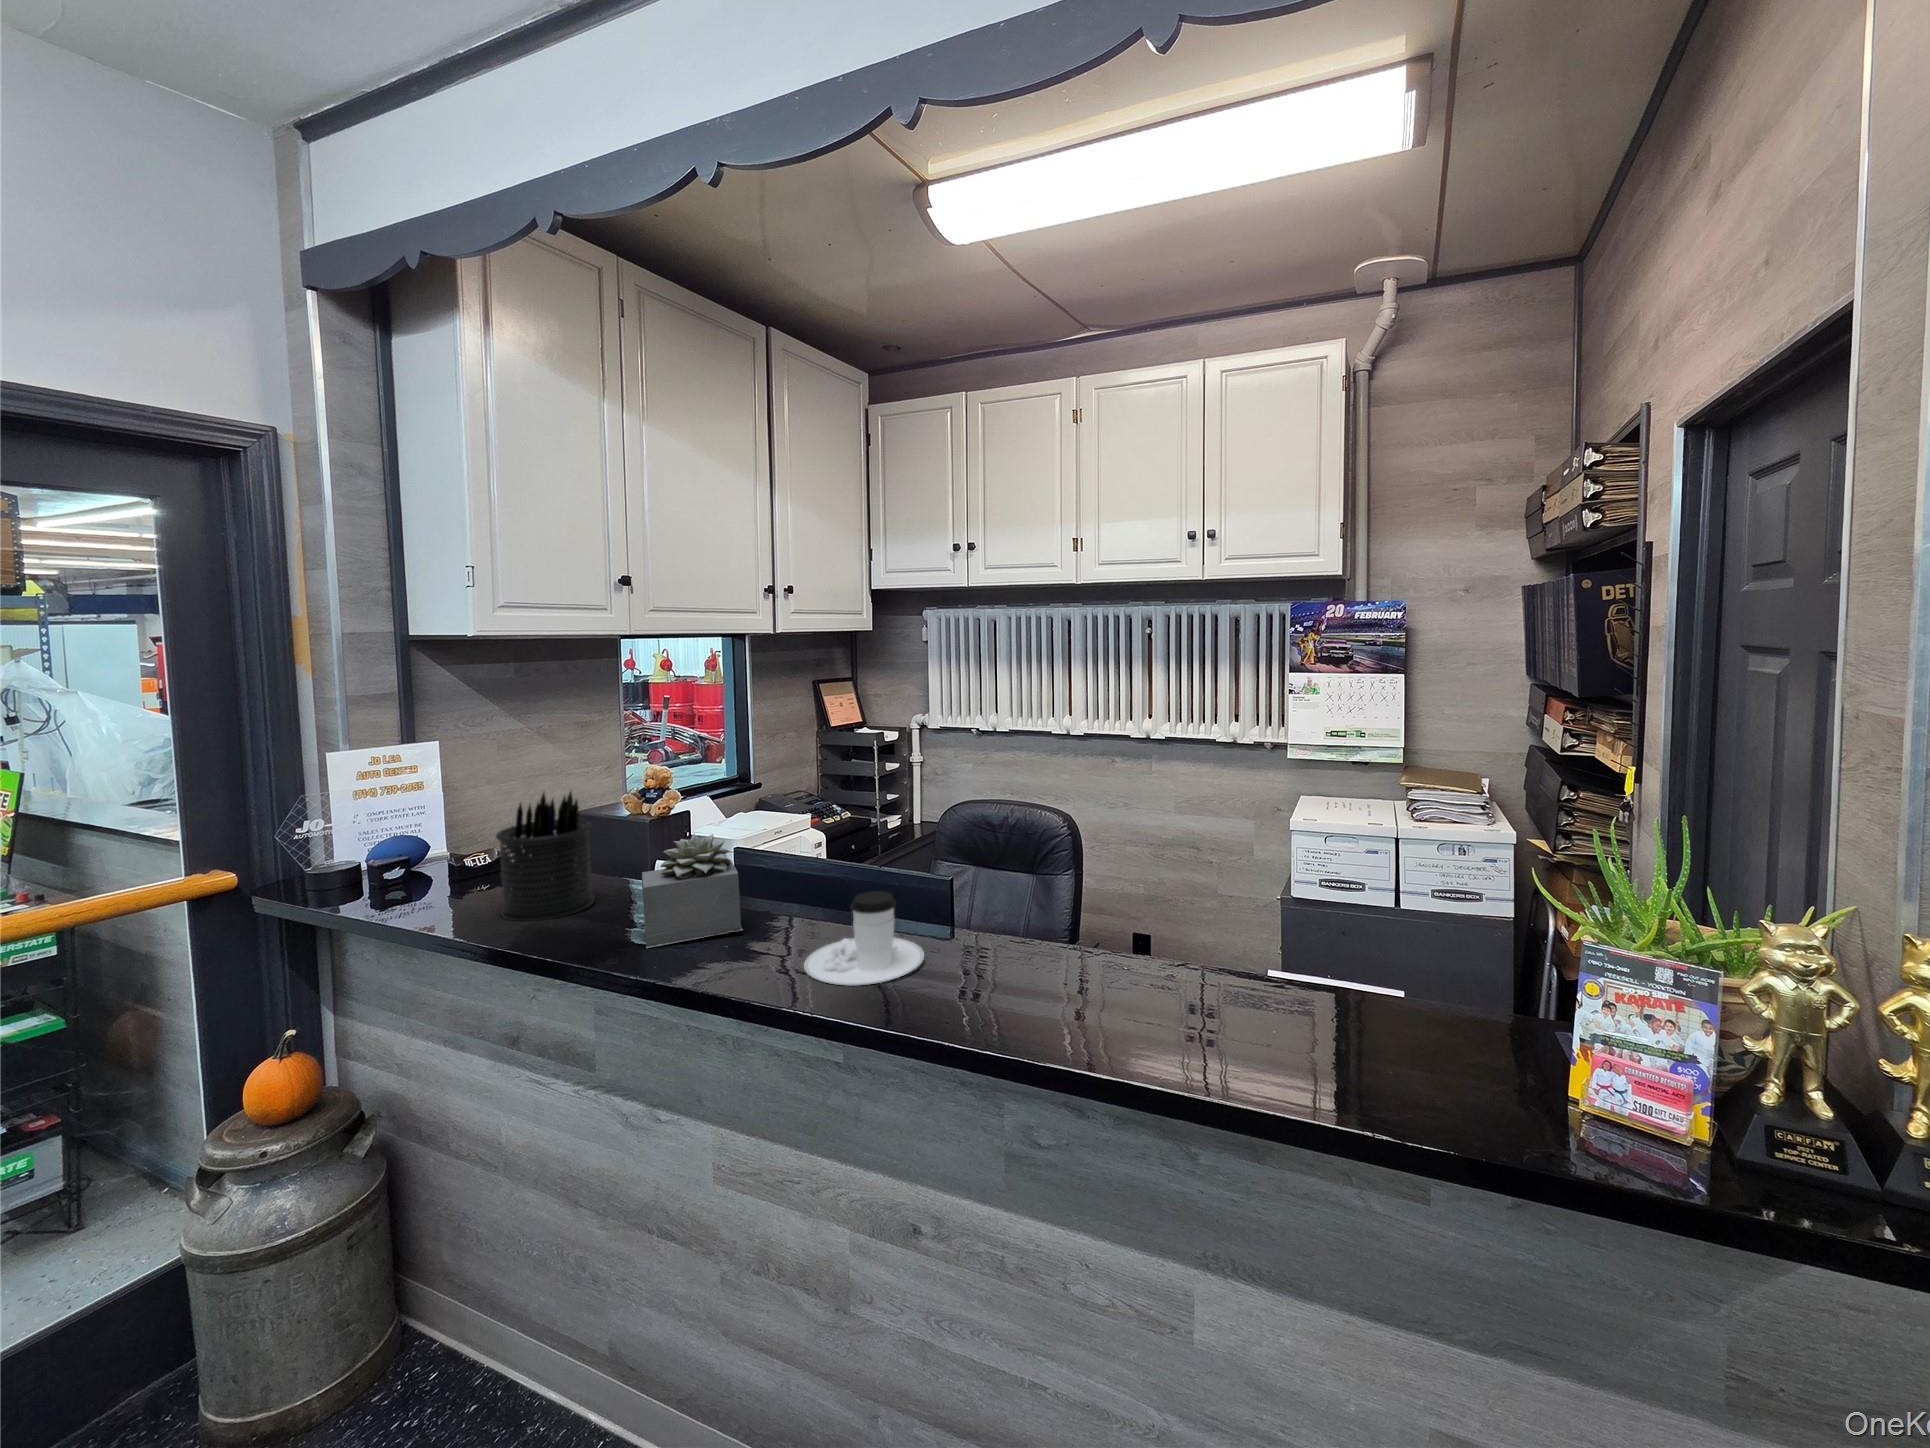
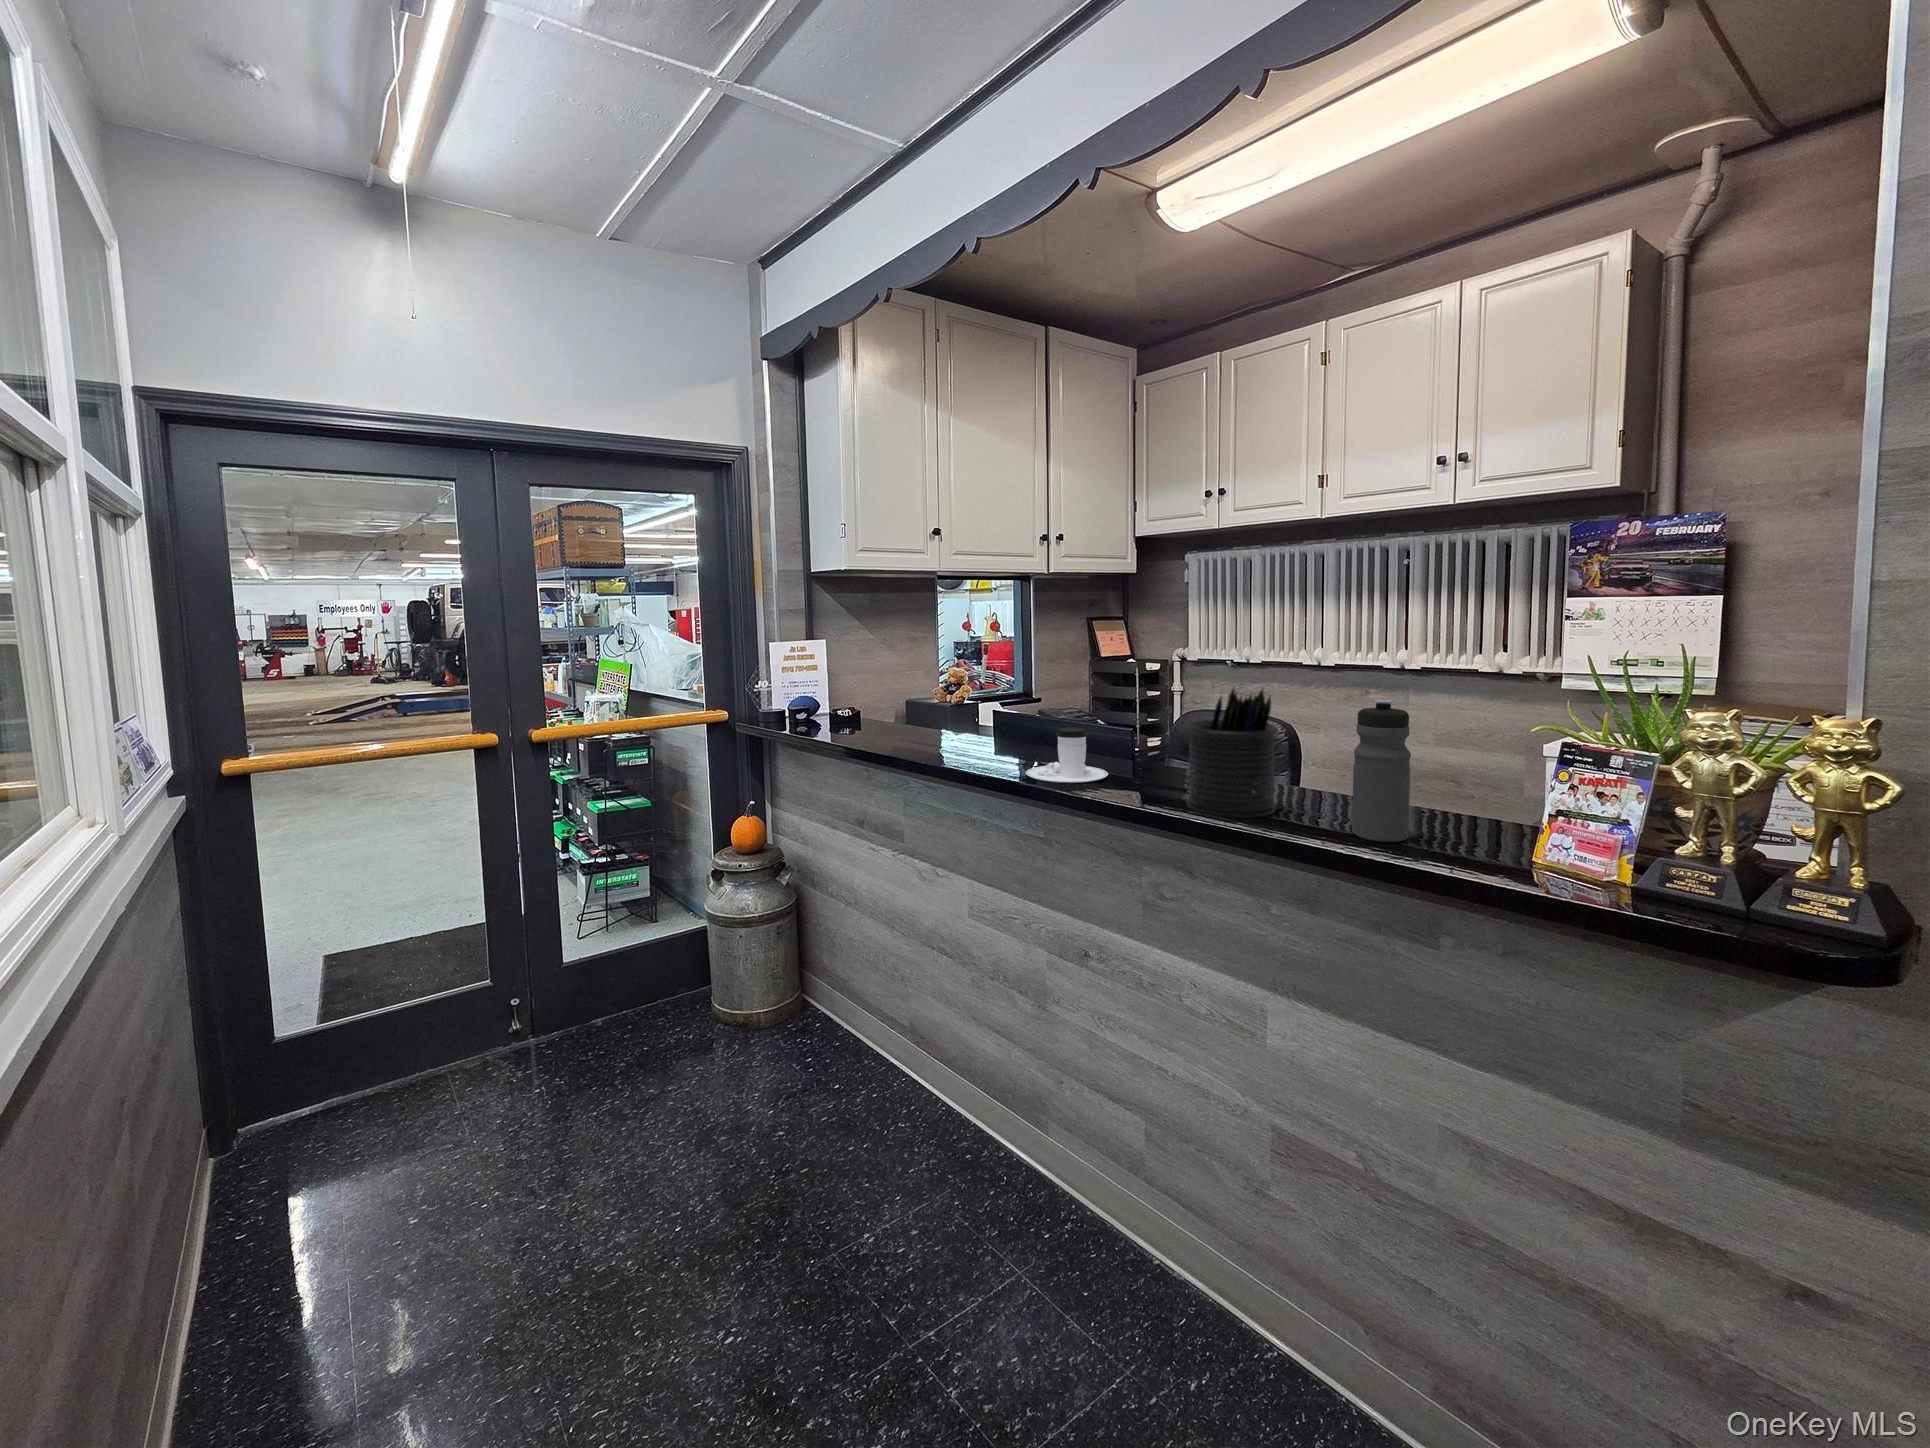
pen holder: present [496,792,594,921] -> present [1186,689,1278,818]
succulent plant: present [642,834,743,948] -> none [934,692,994,758]
water bottle: none [1289,866,1360,1060] -> present [1352,699,1411,842]

